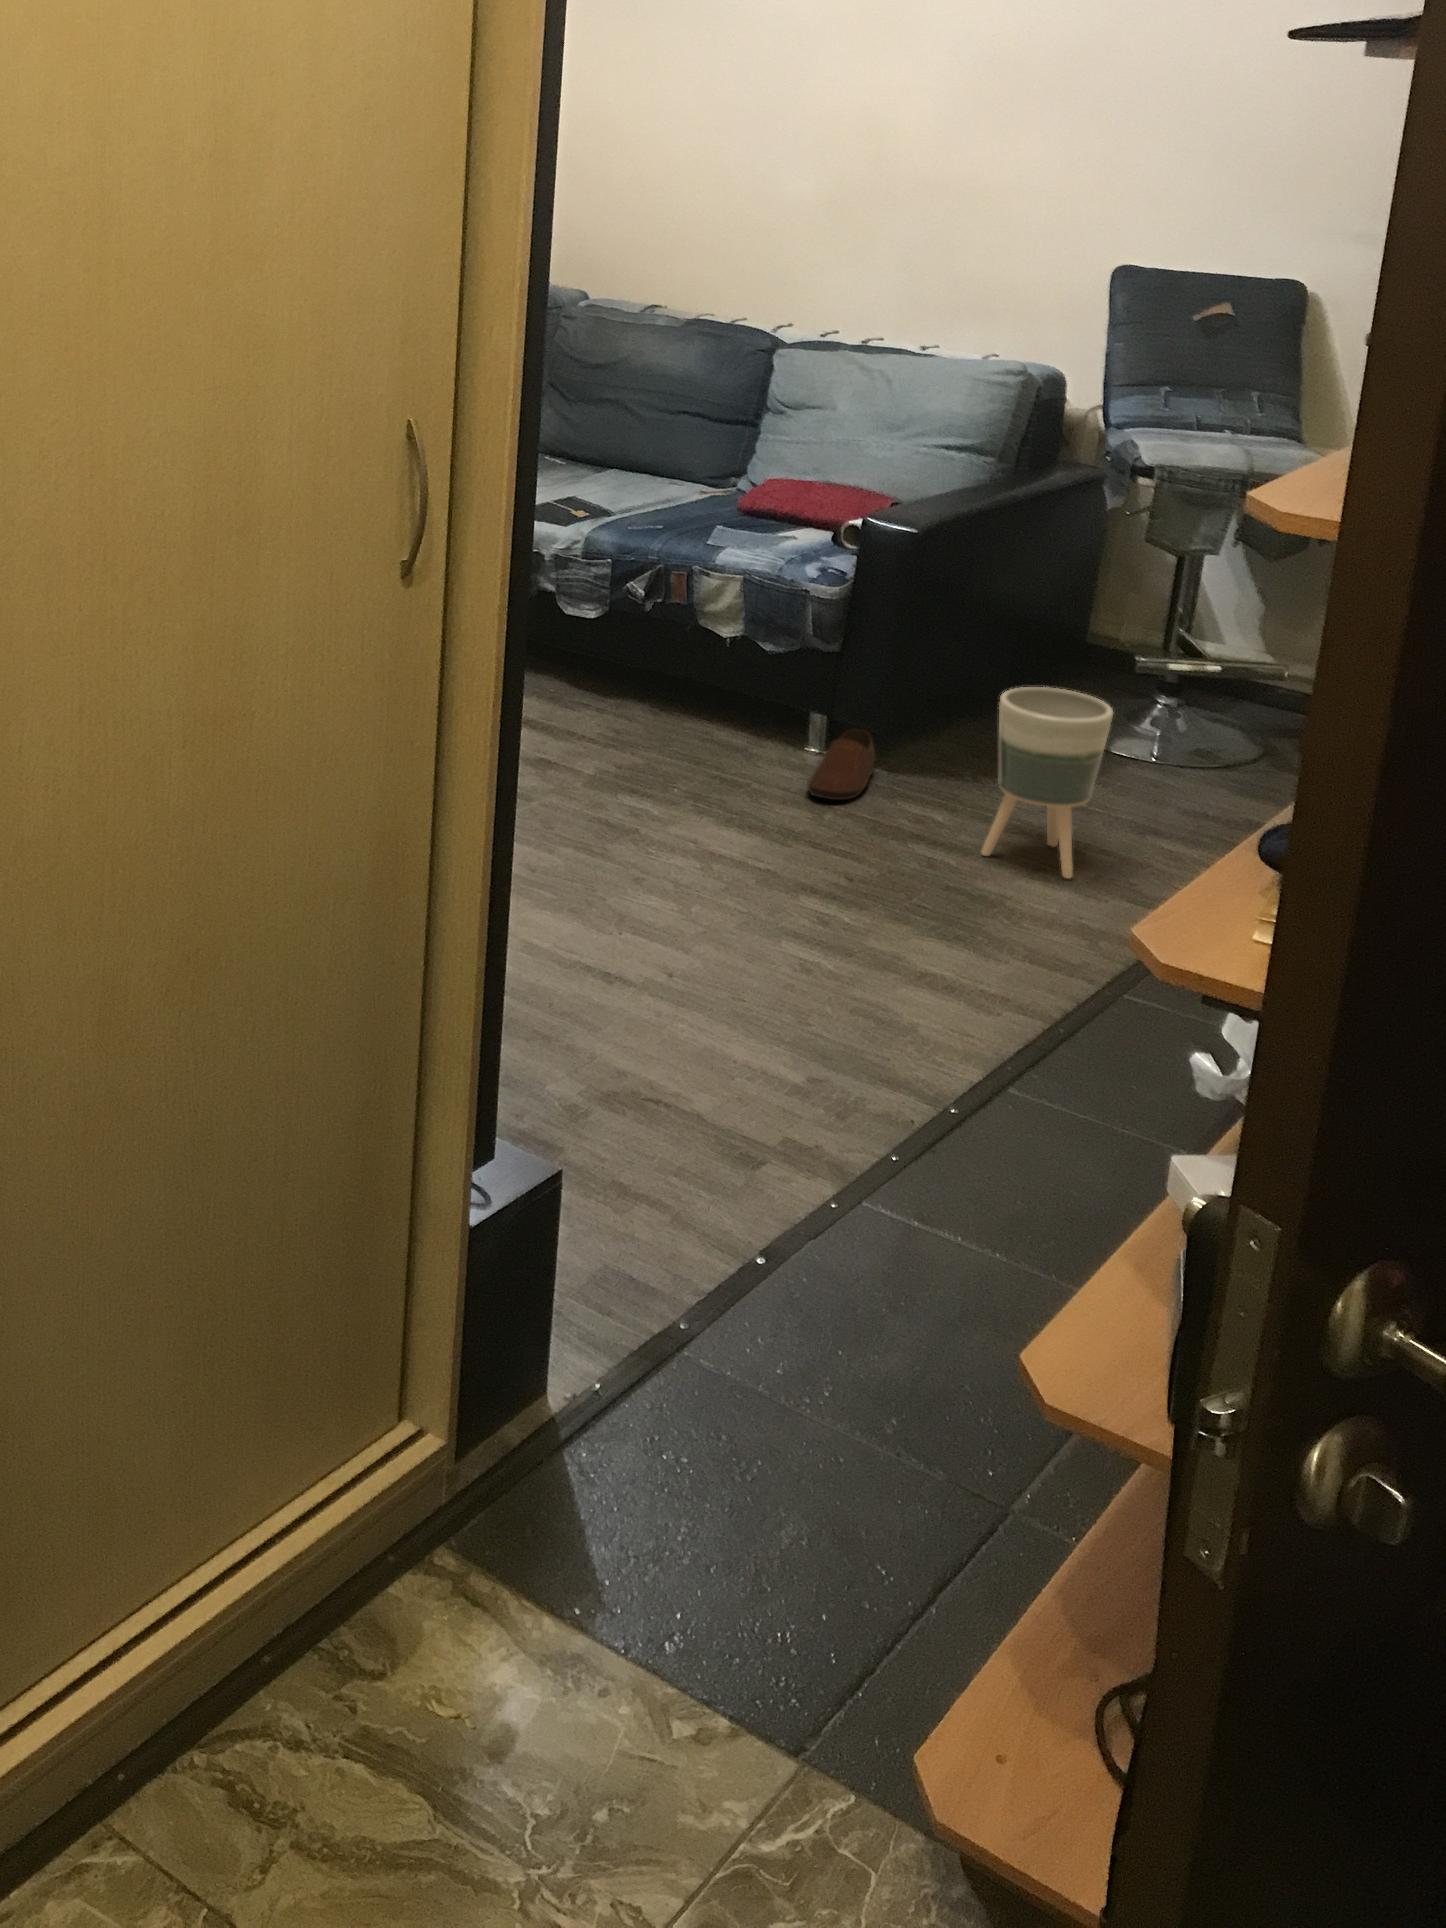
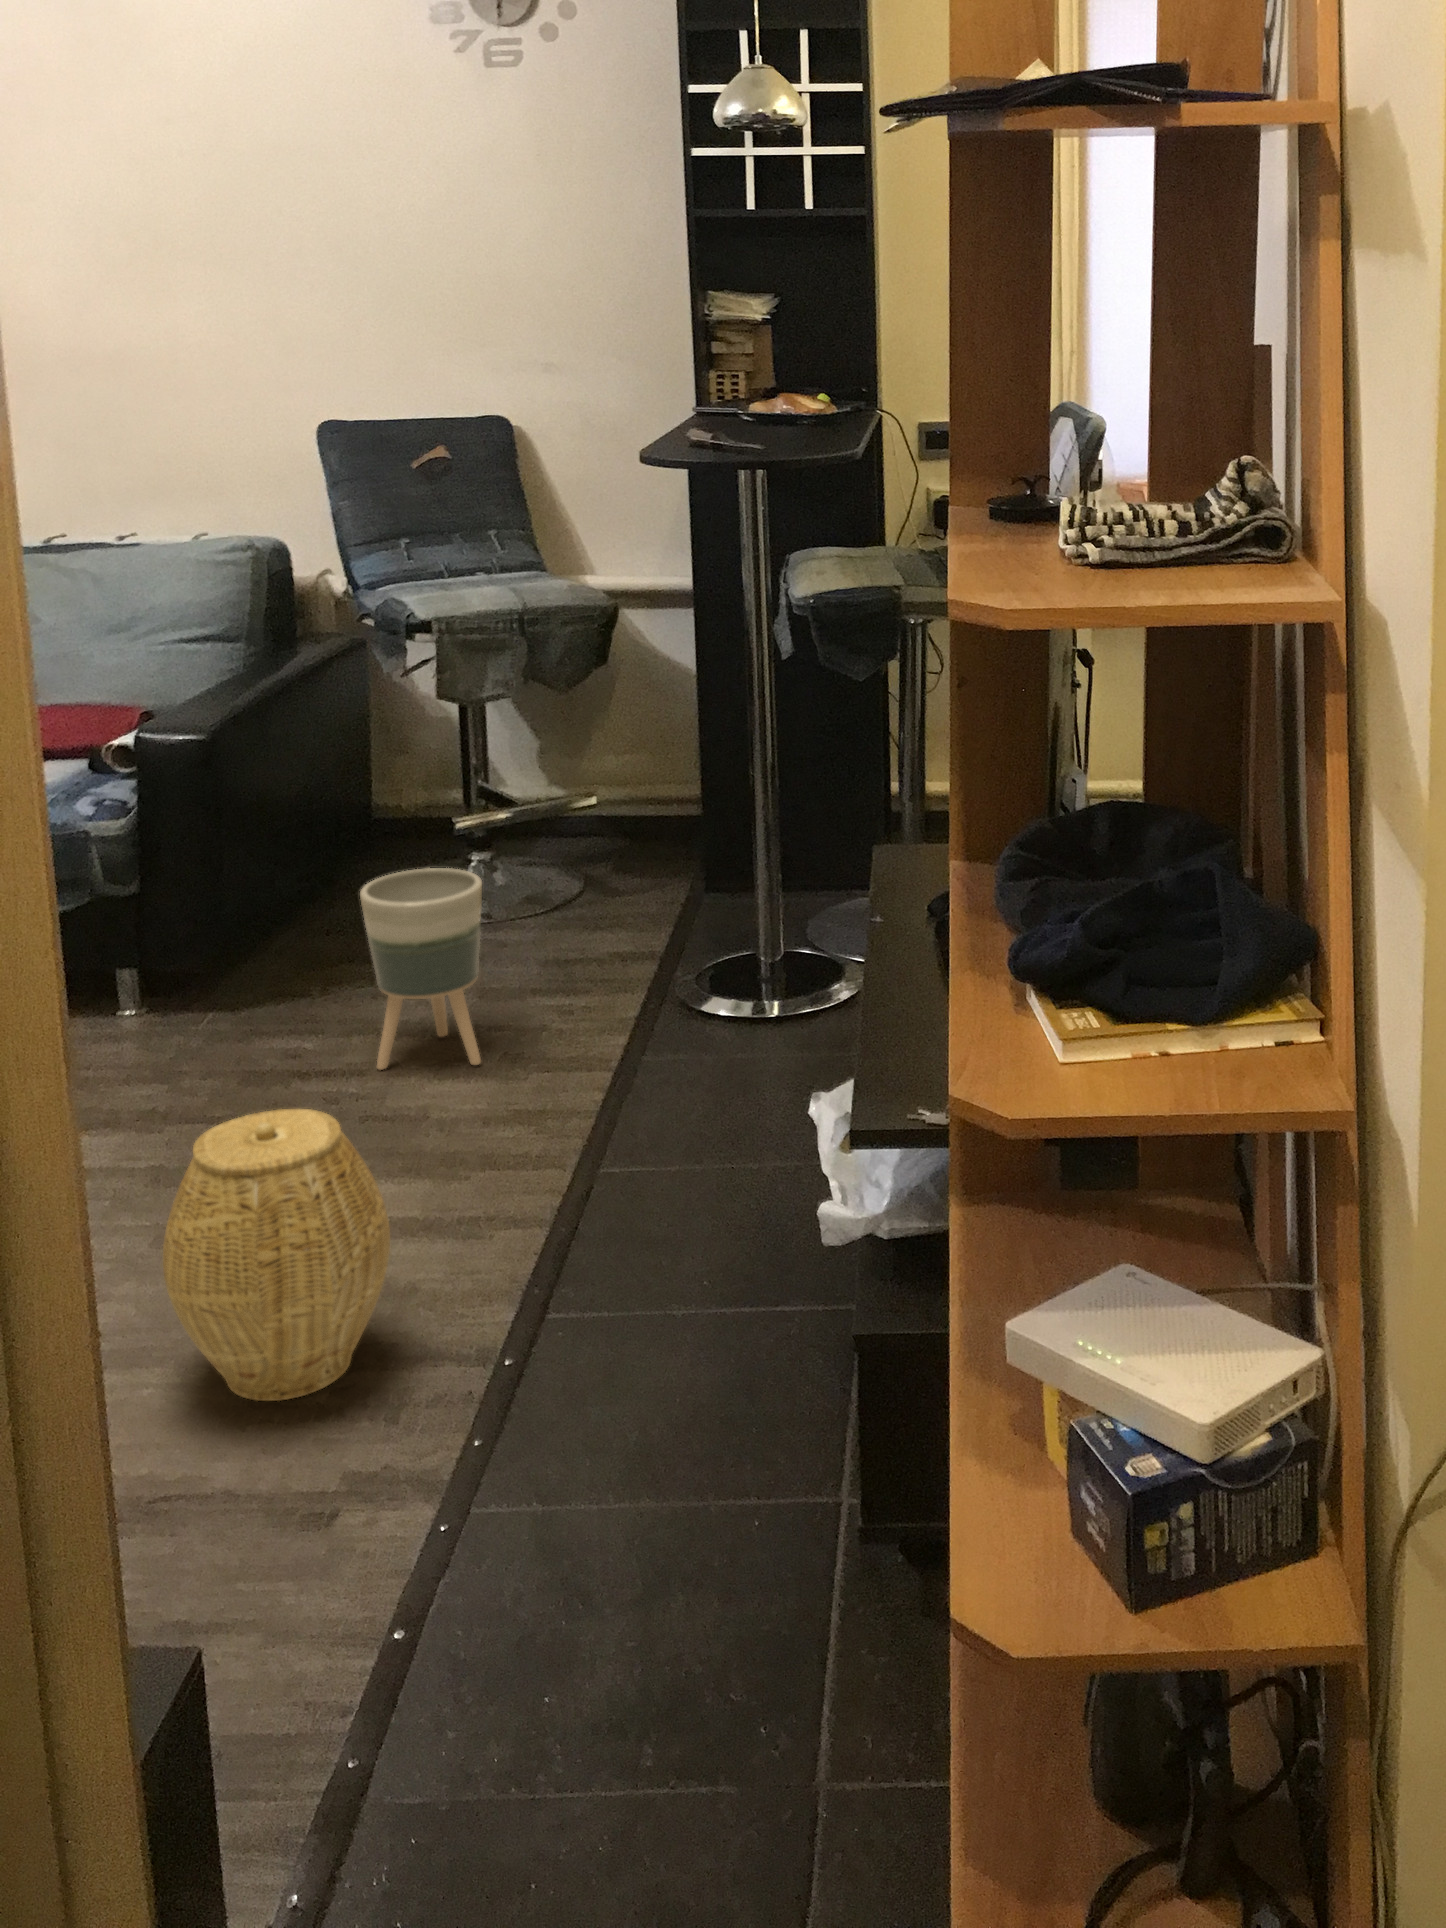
shoe: present [807,729,875,800] -> none [148,973,216,1065]
woven basket: none [707,832,890,1070] -> present [163,1109,390,1401]

